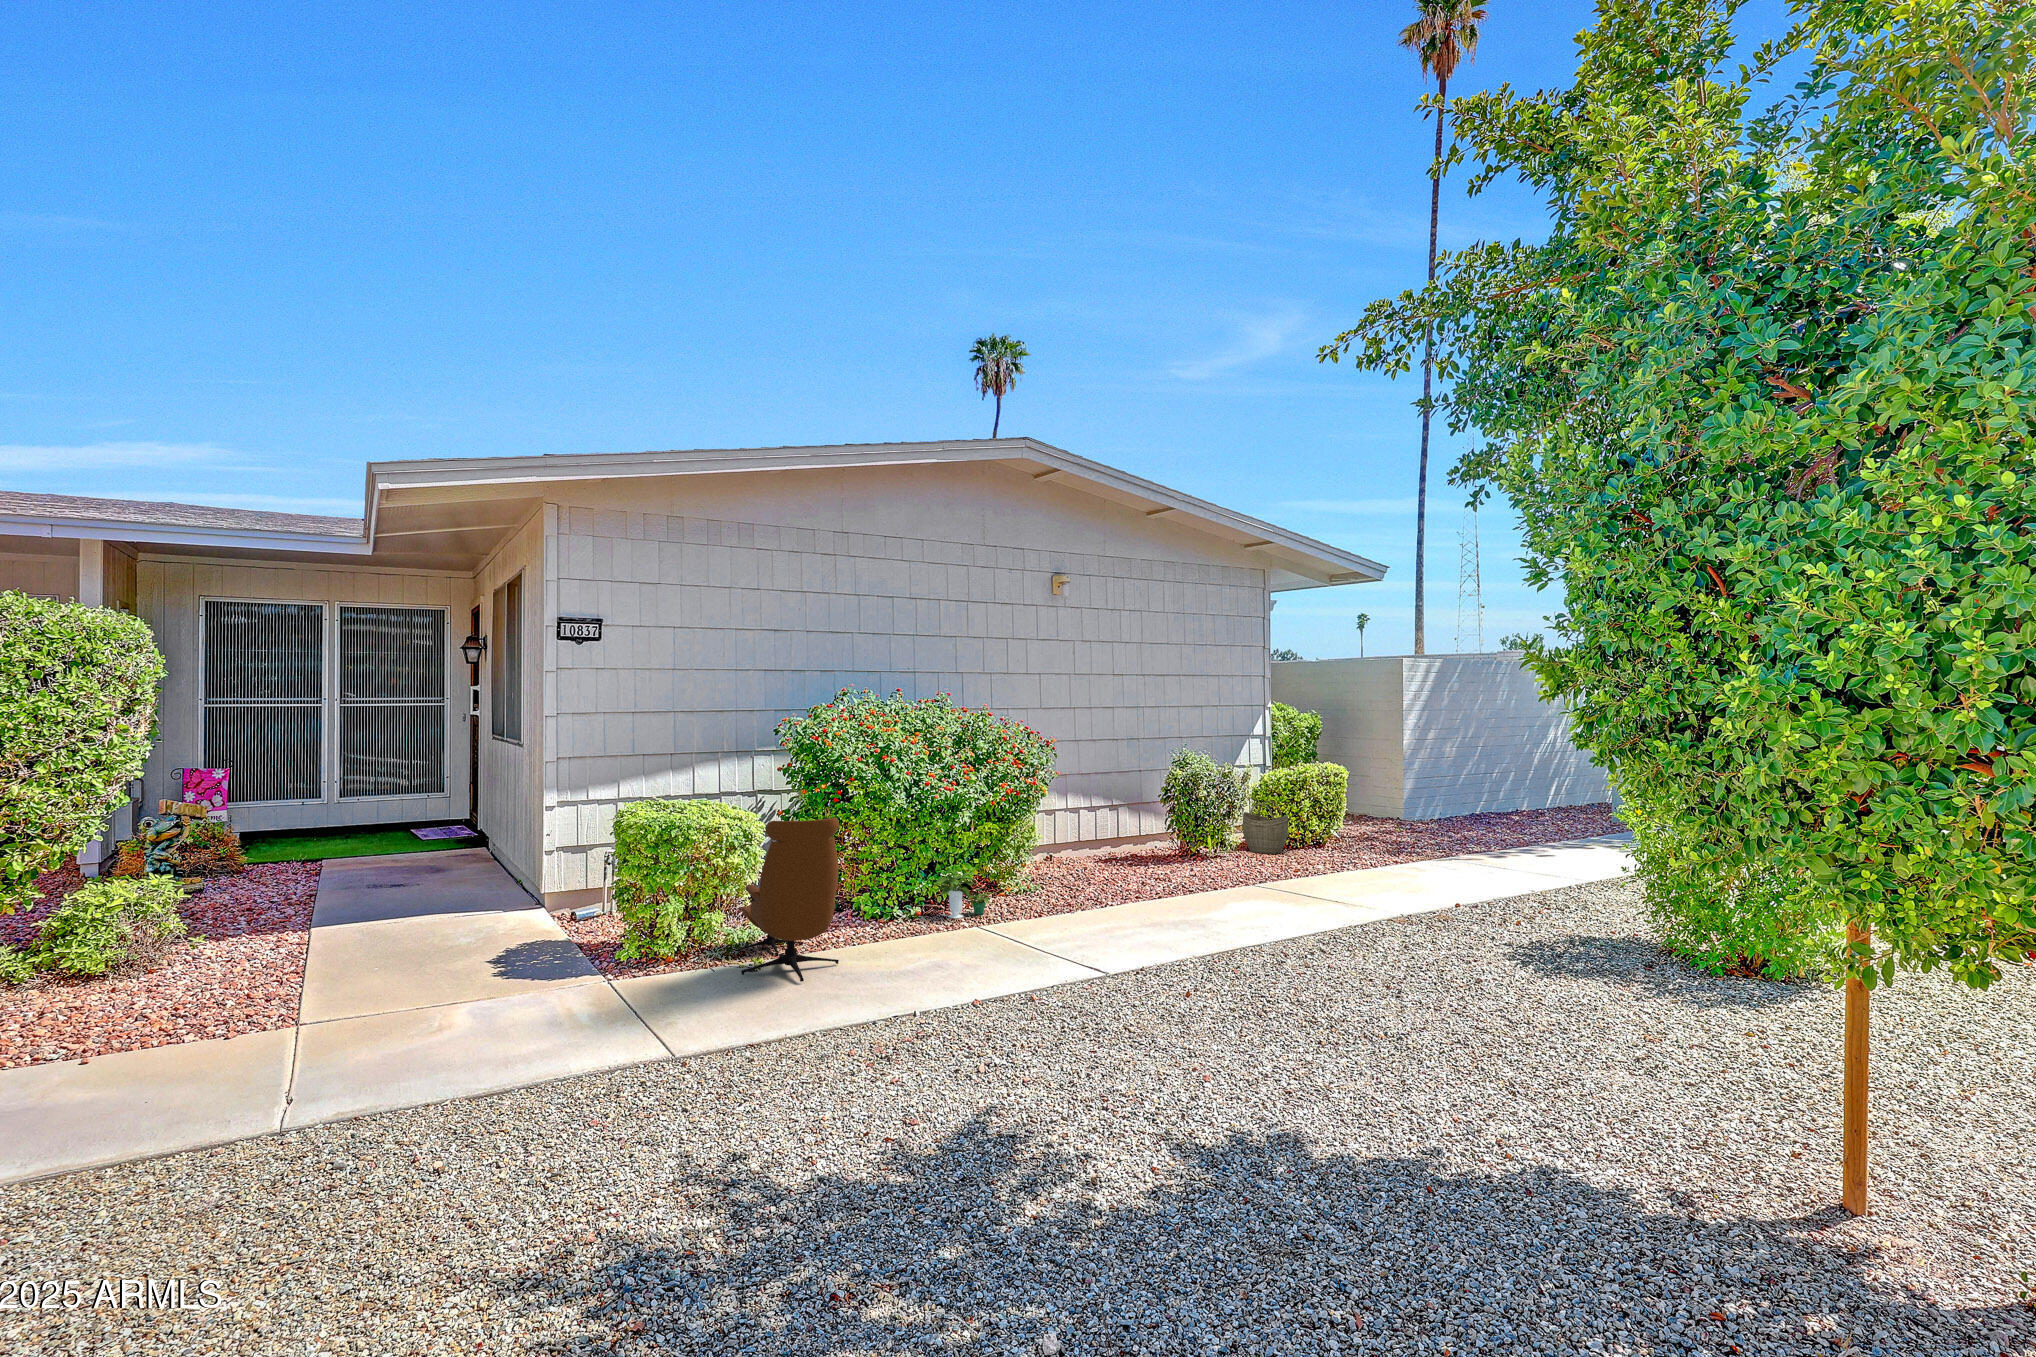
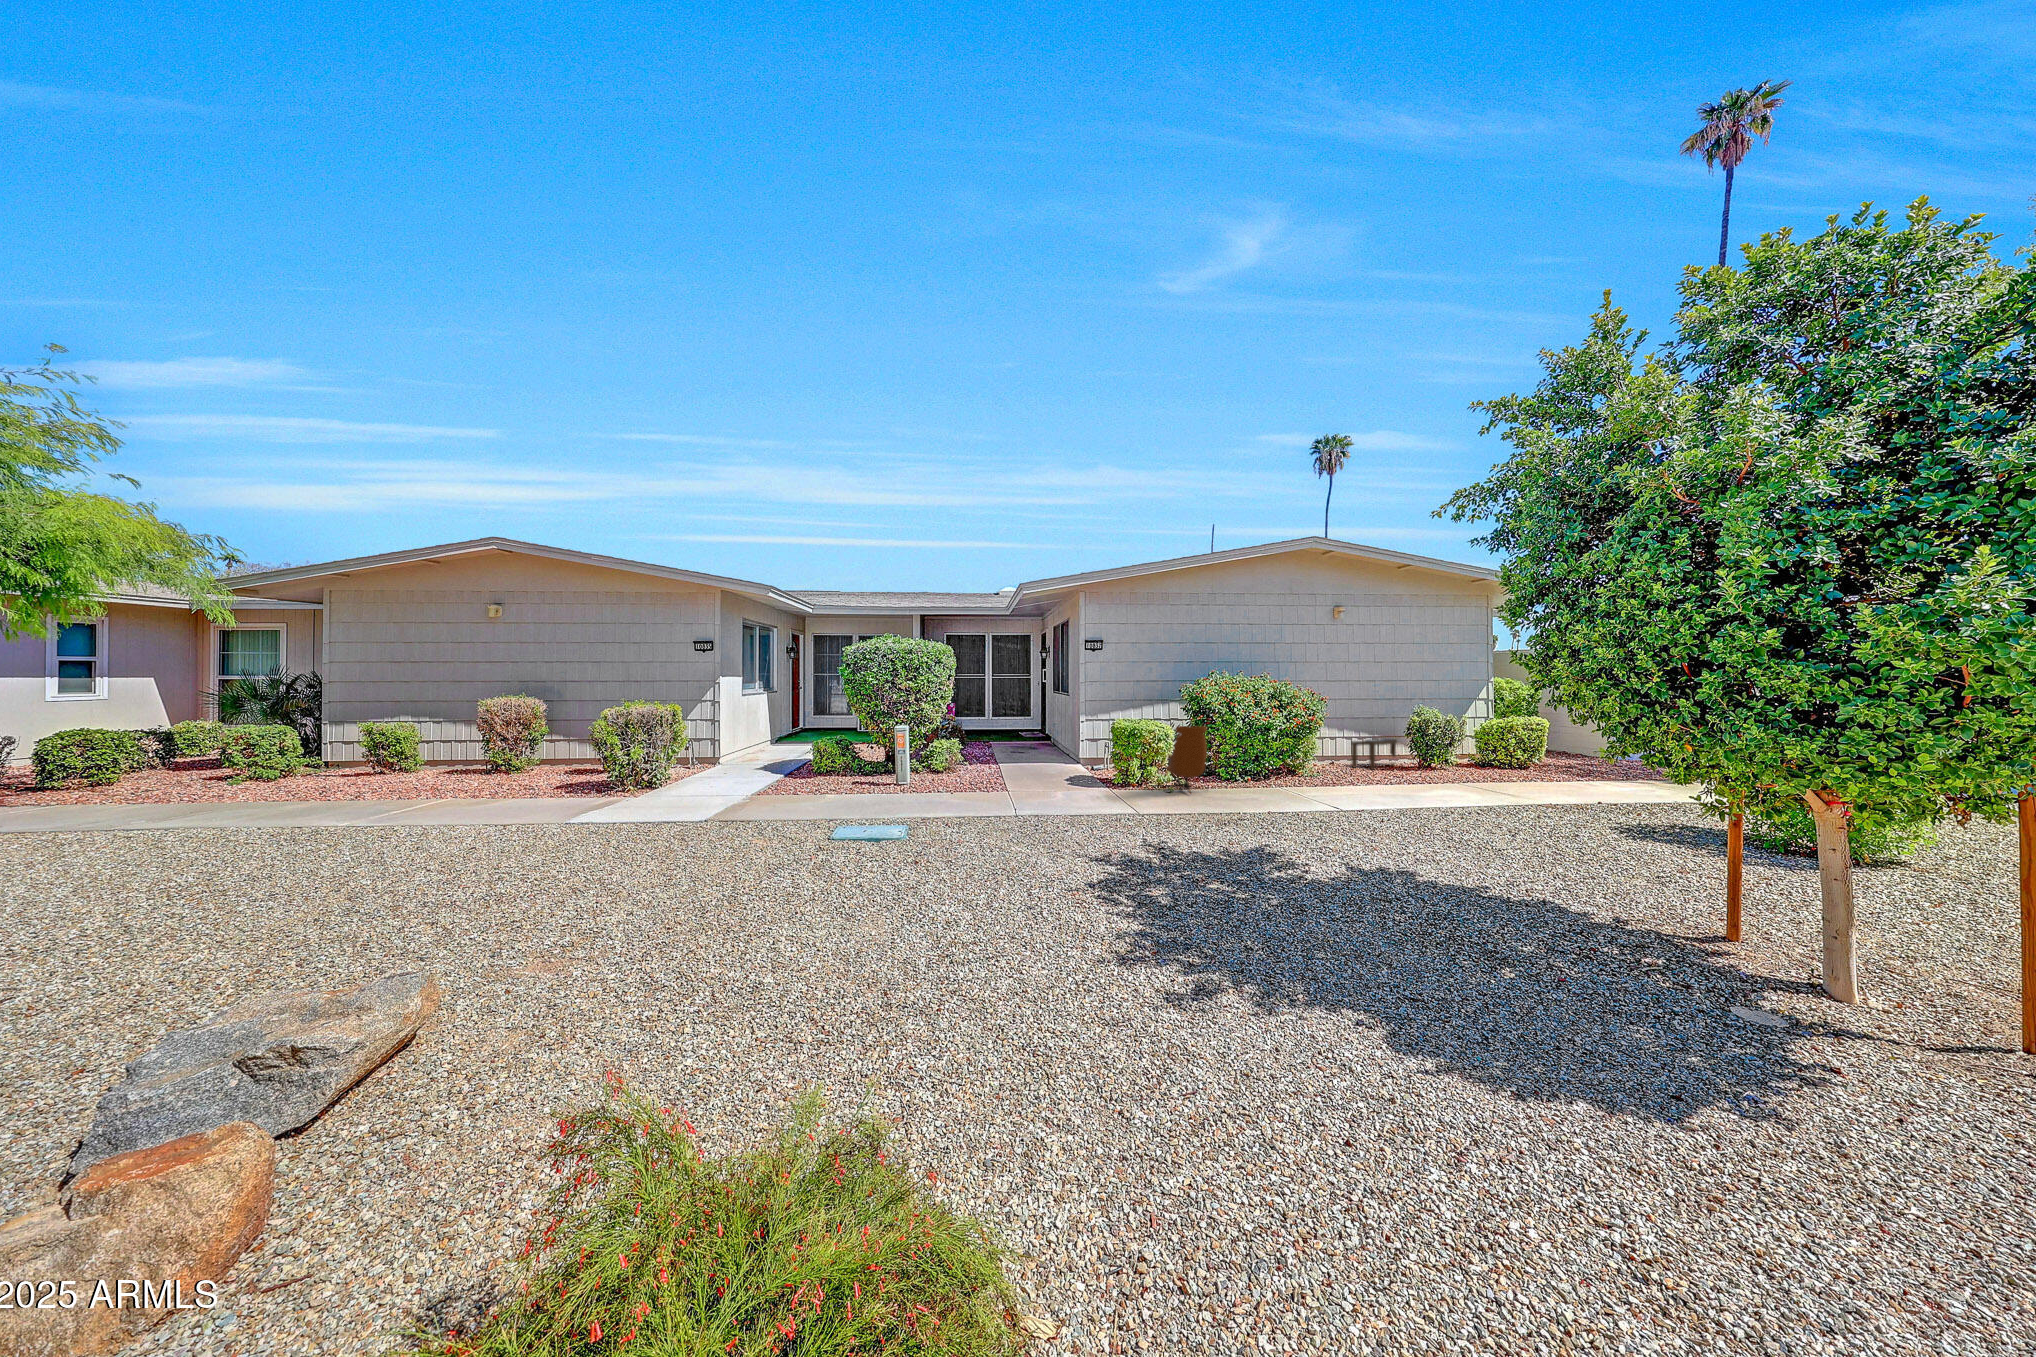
woven basket: present [1243,801,1289,854] -> none [1463,739,1496,771]
bench: none [1083,806,1150,866] -> present [1351,739,1397,770]
potted plant: present [936,870,991,918] -> none [1258,759,1289,782]

